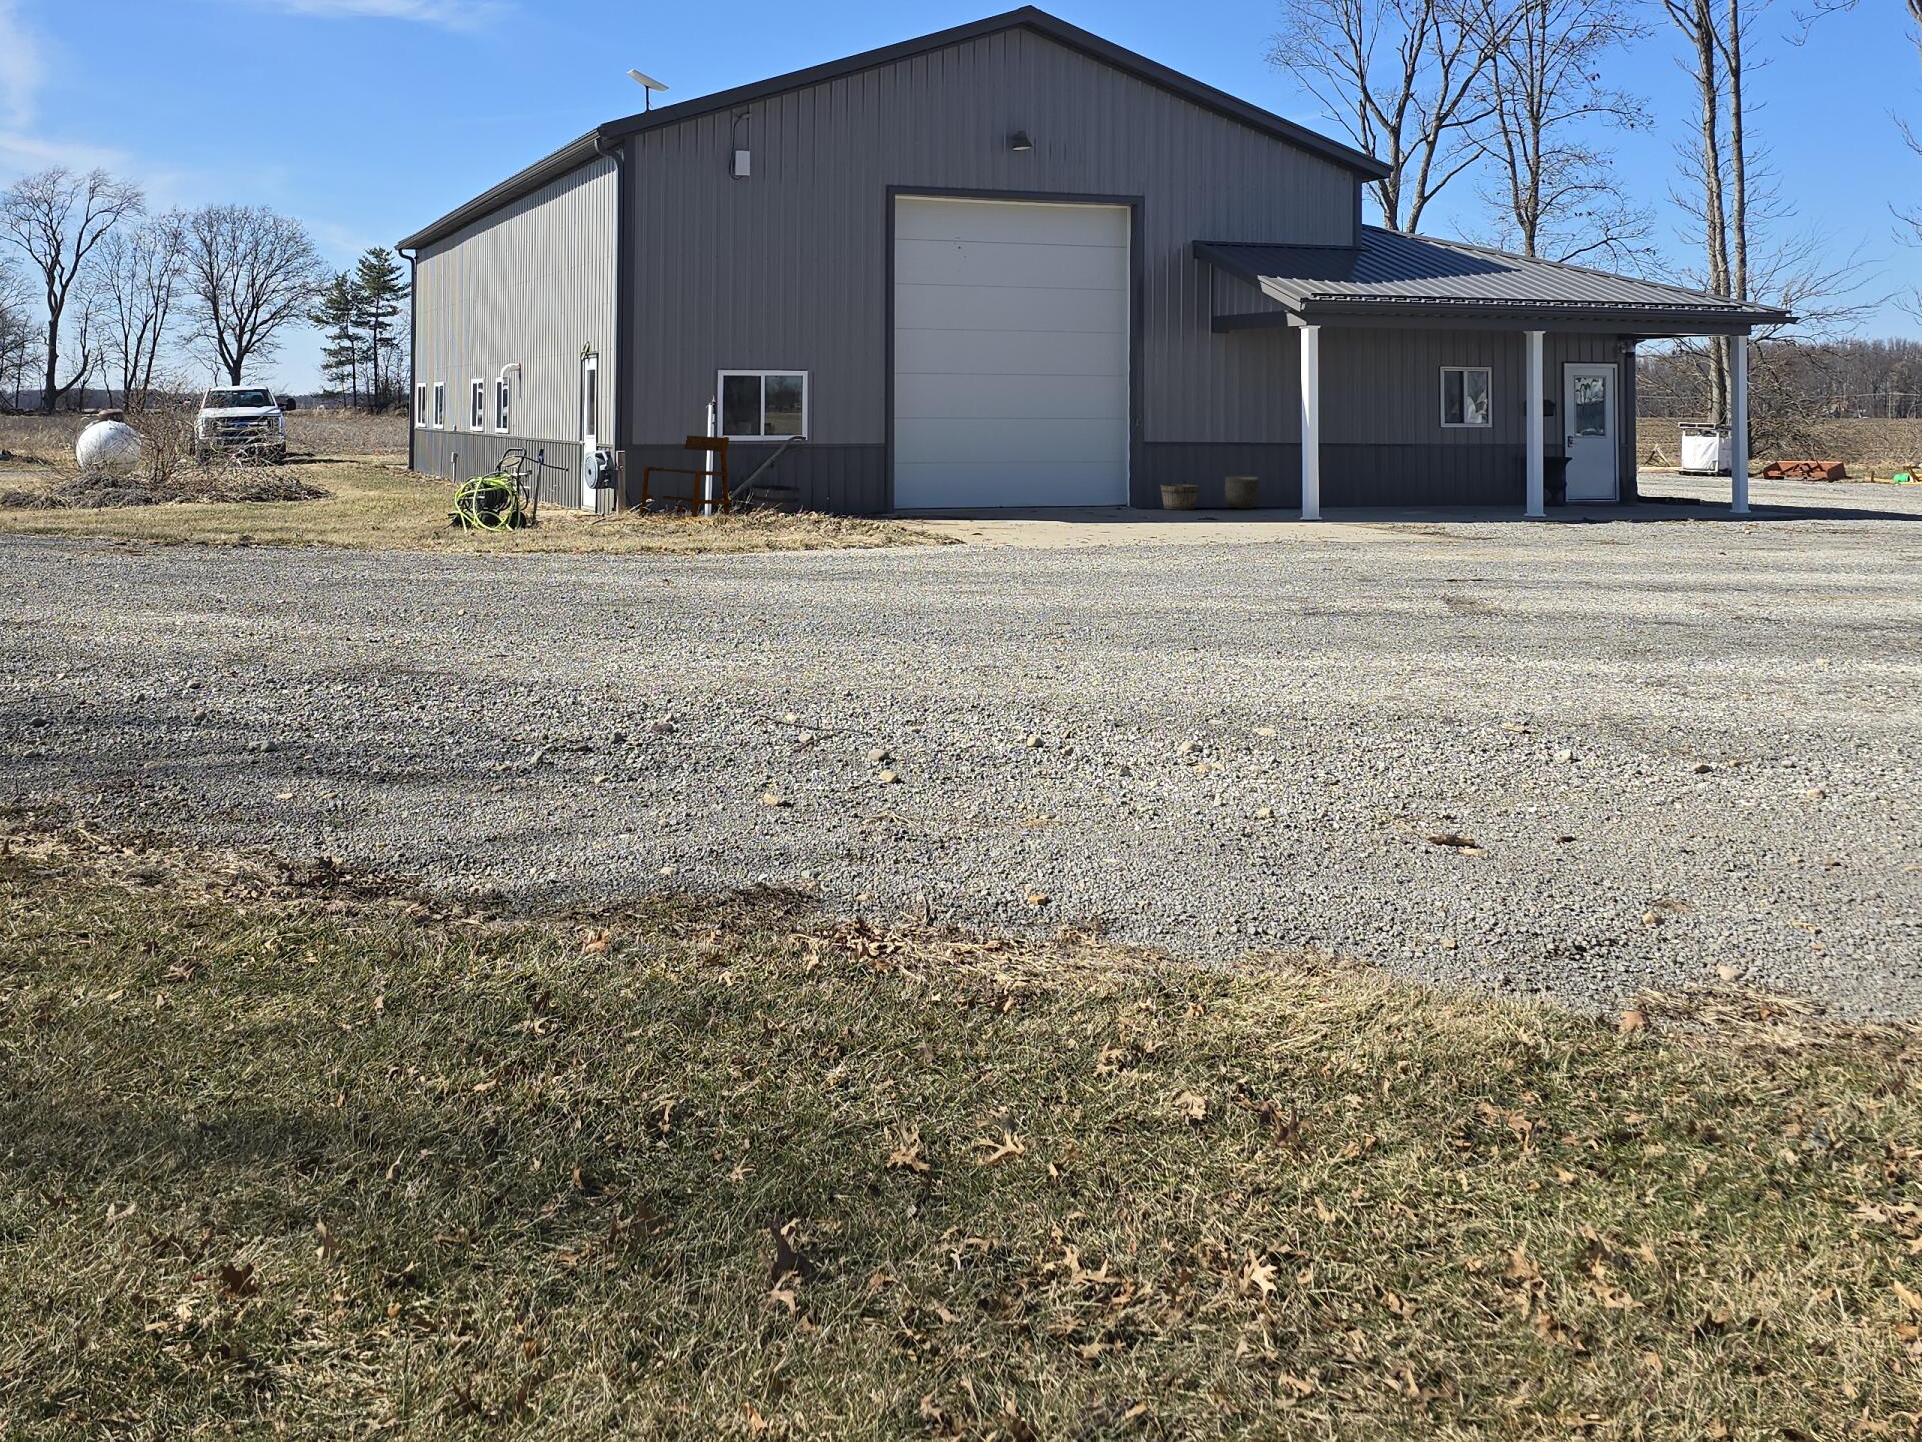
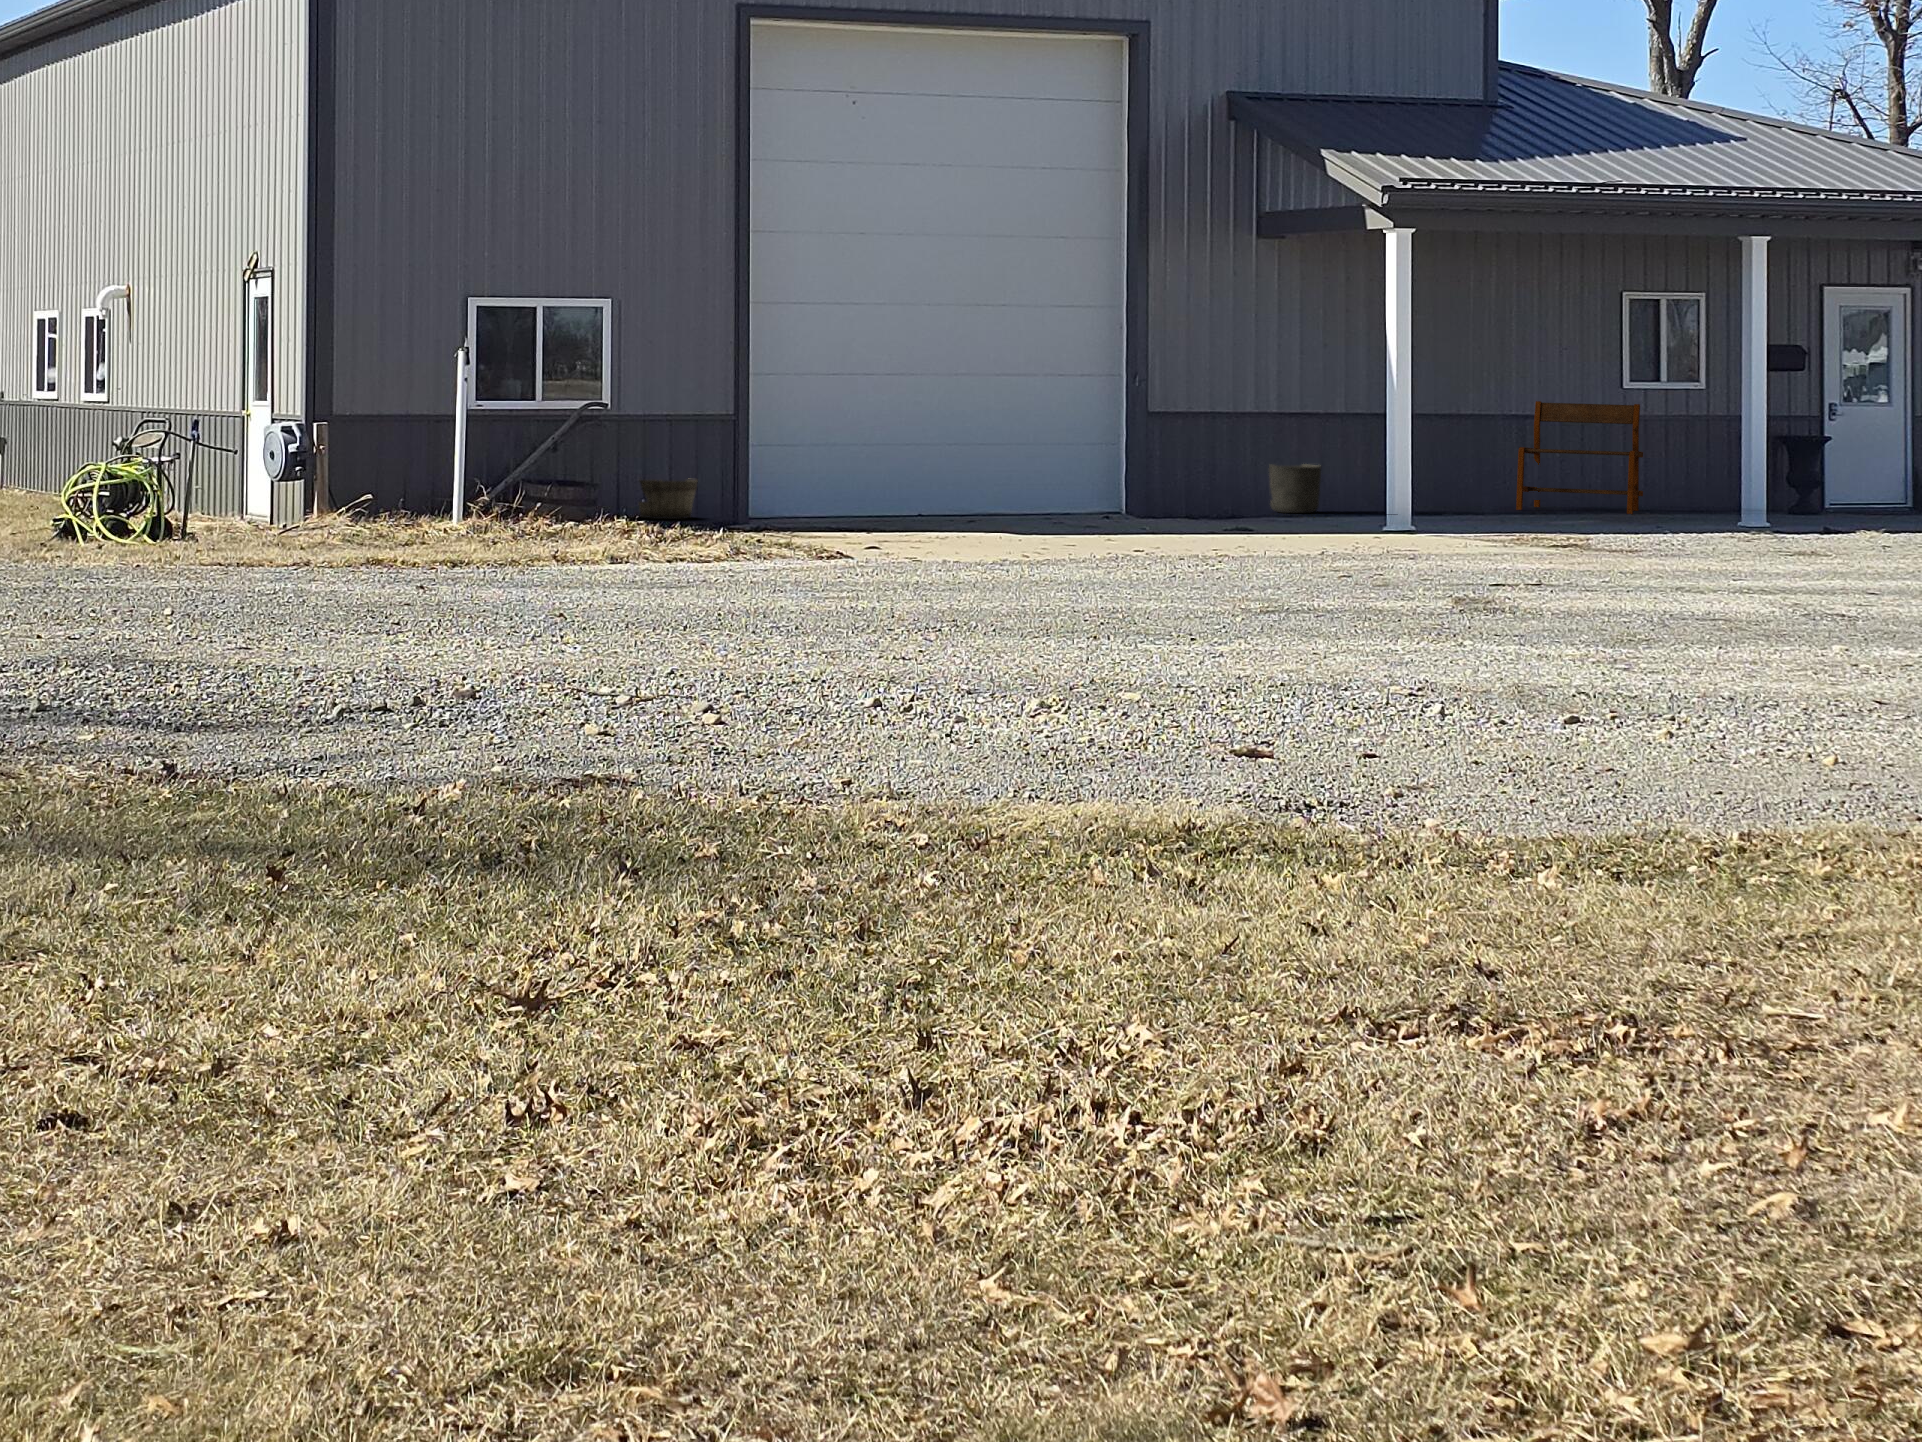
bench: present [640,436,730,517] -> present [1516,401,1643,514]
wooden bucket: present [1161,477,1199,510] -> present [638,468,697,519]

